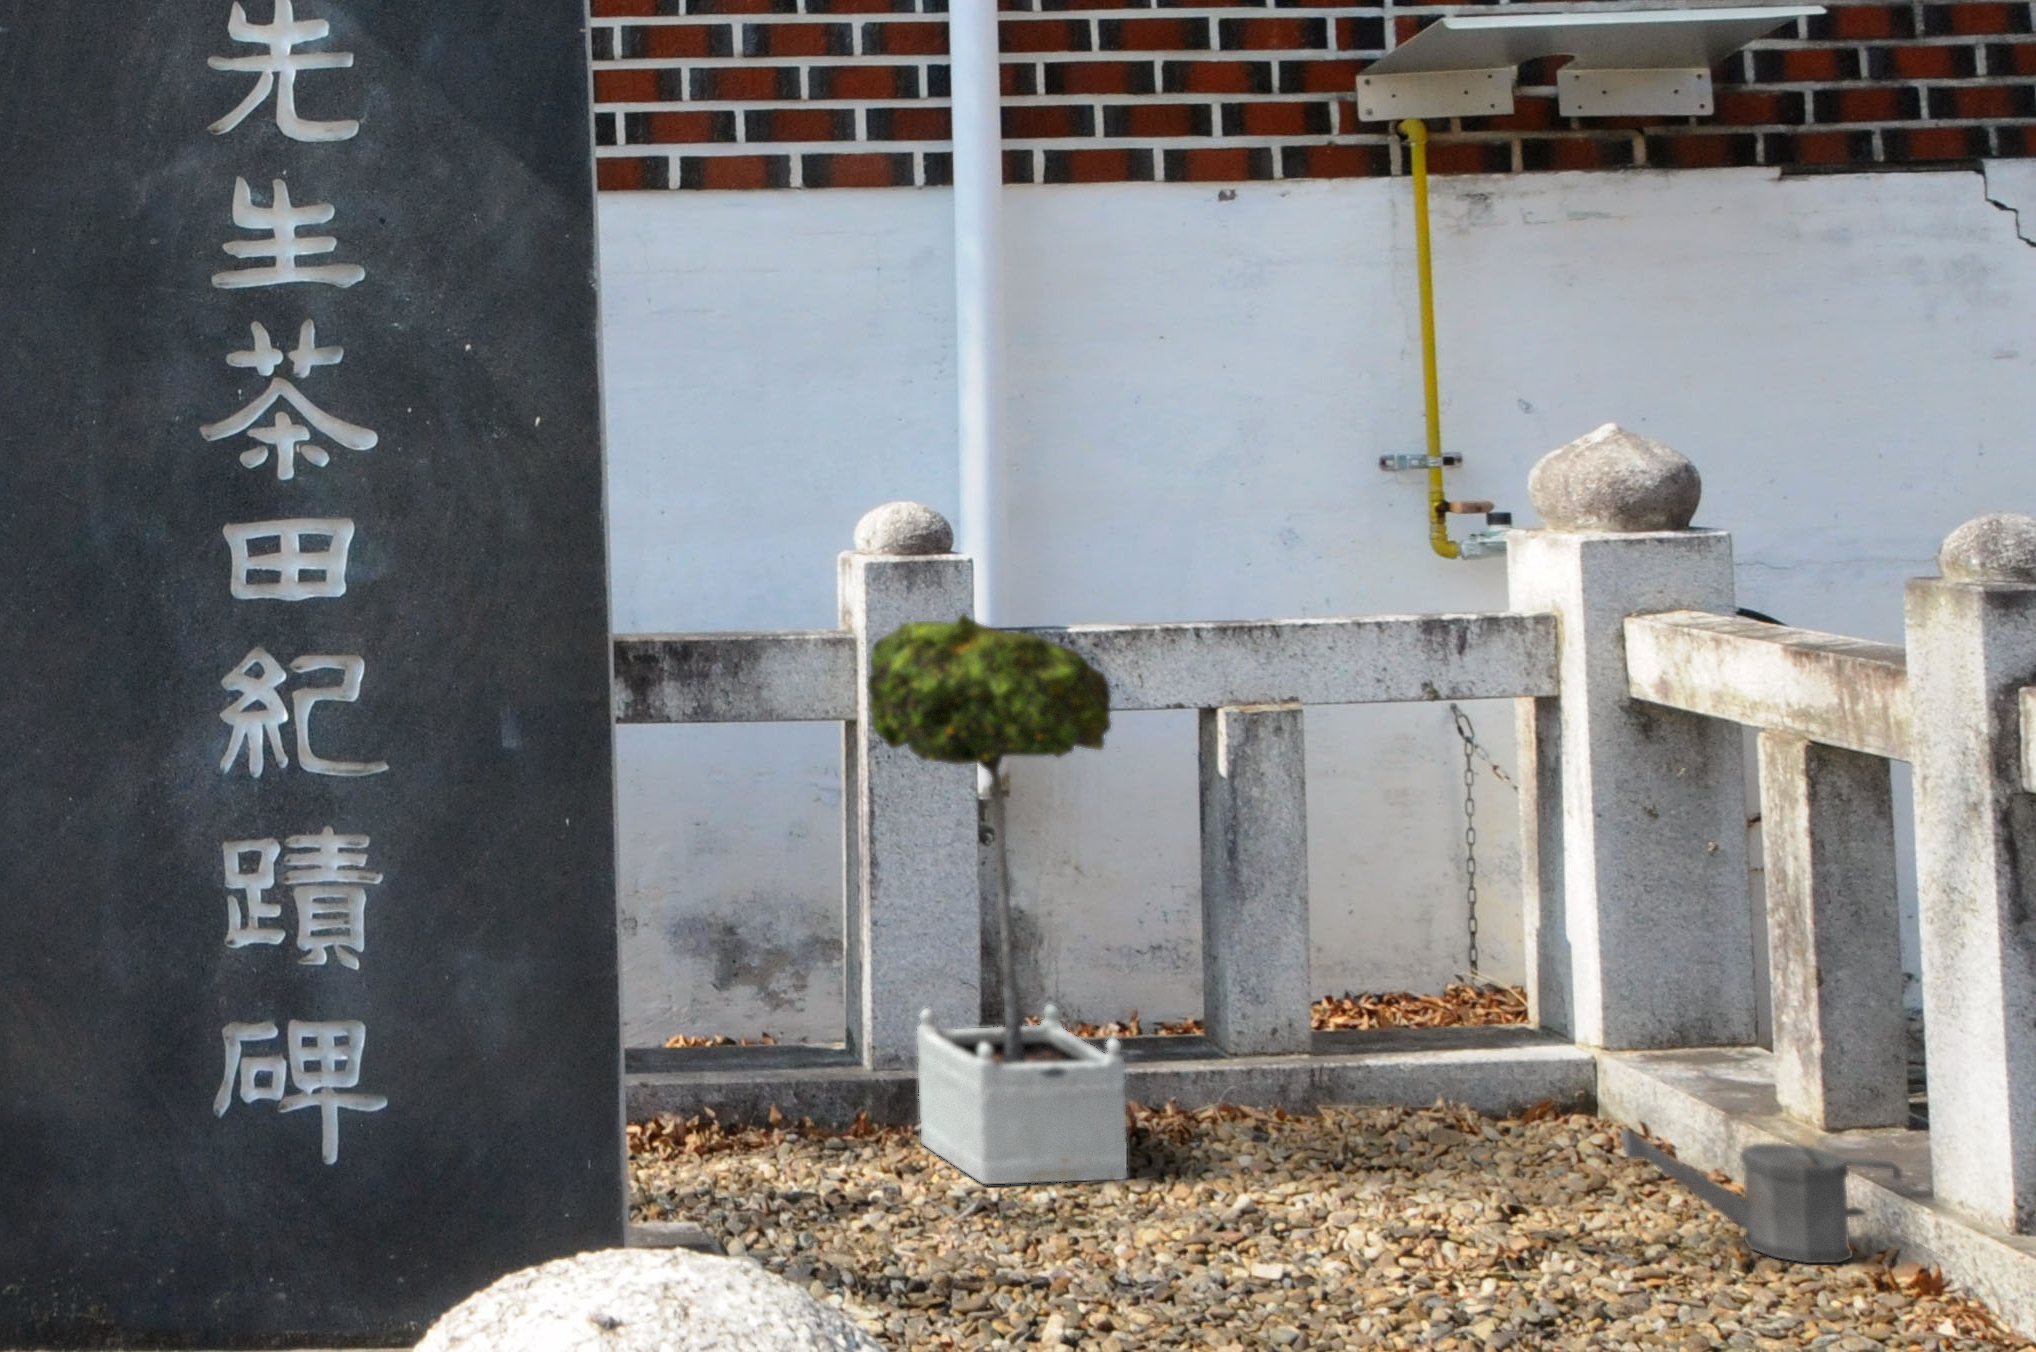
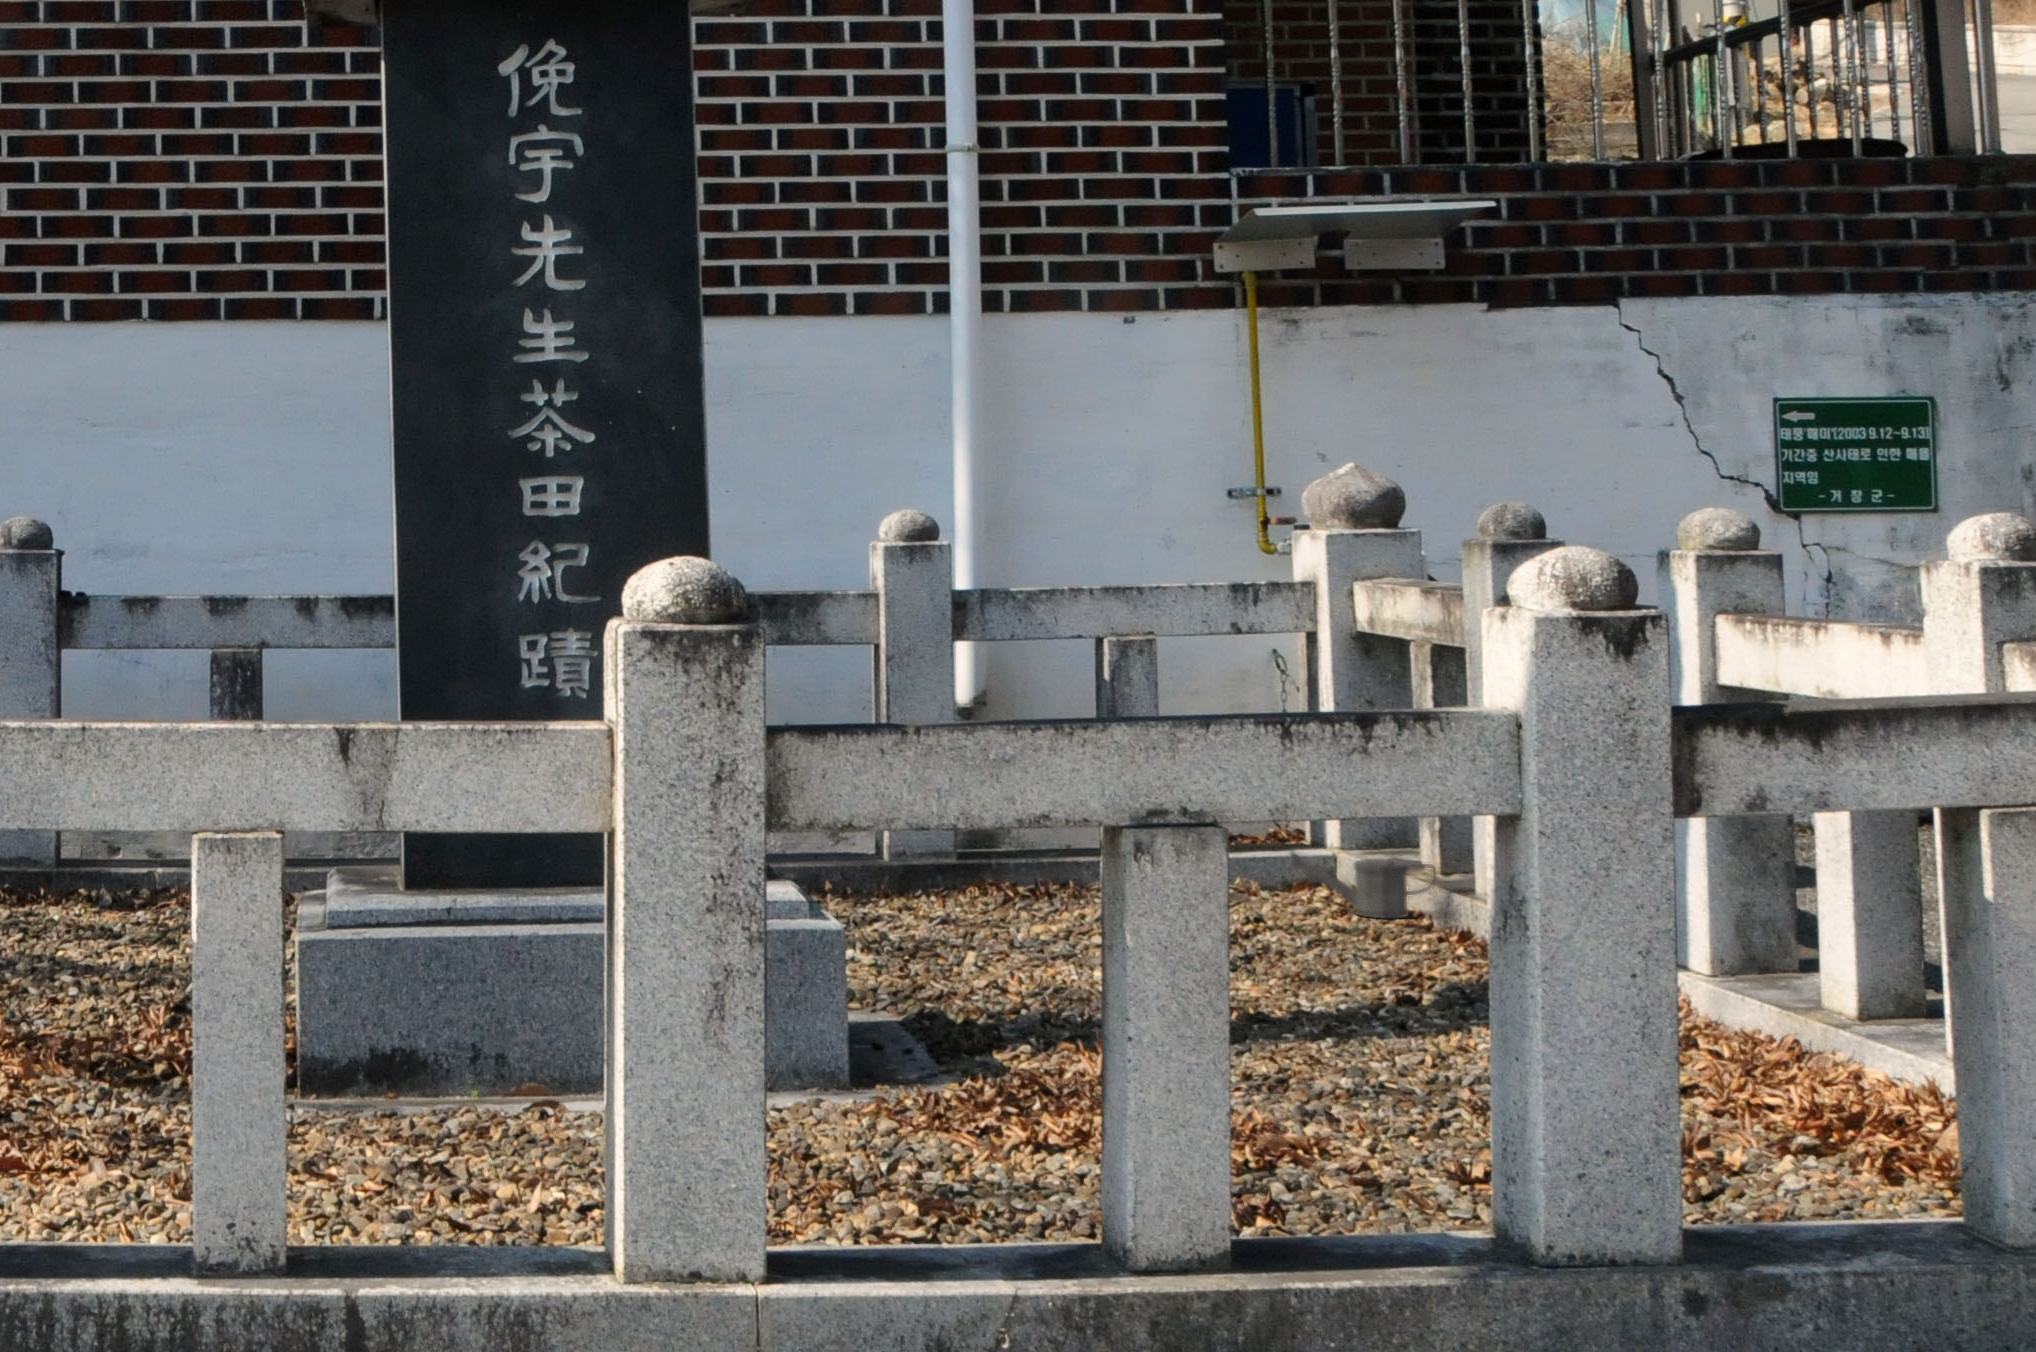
potted tree: present [868,614,1127,1184] -> none [877,567,1024,899]

